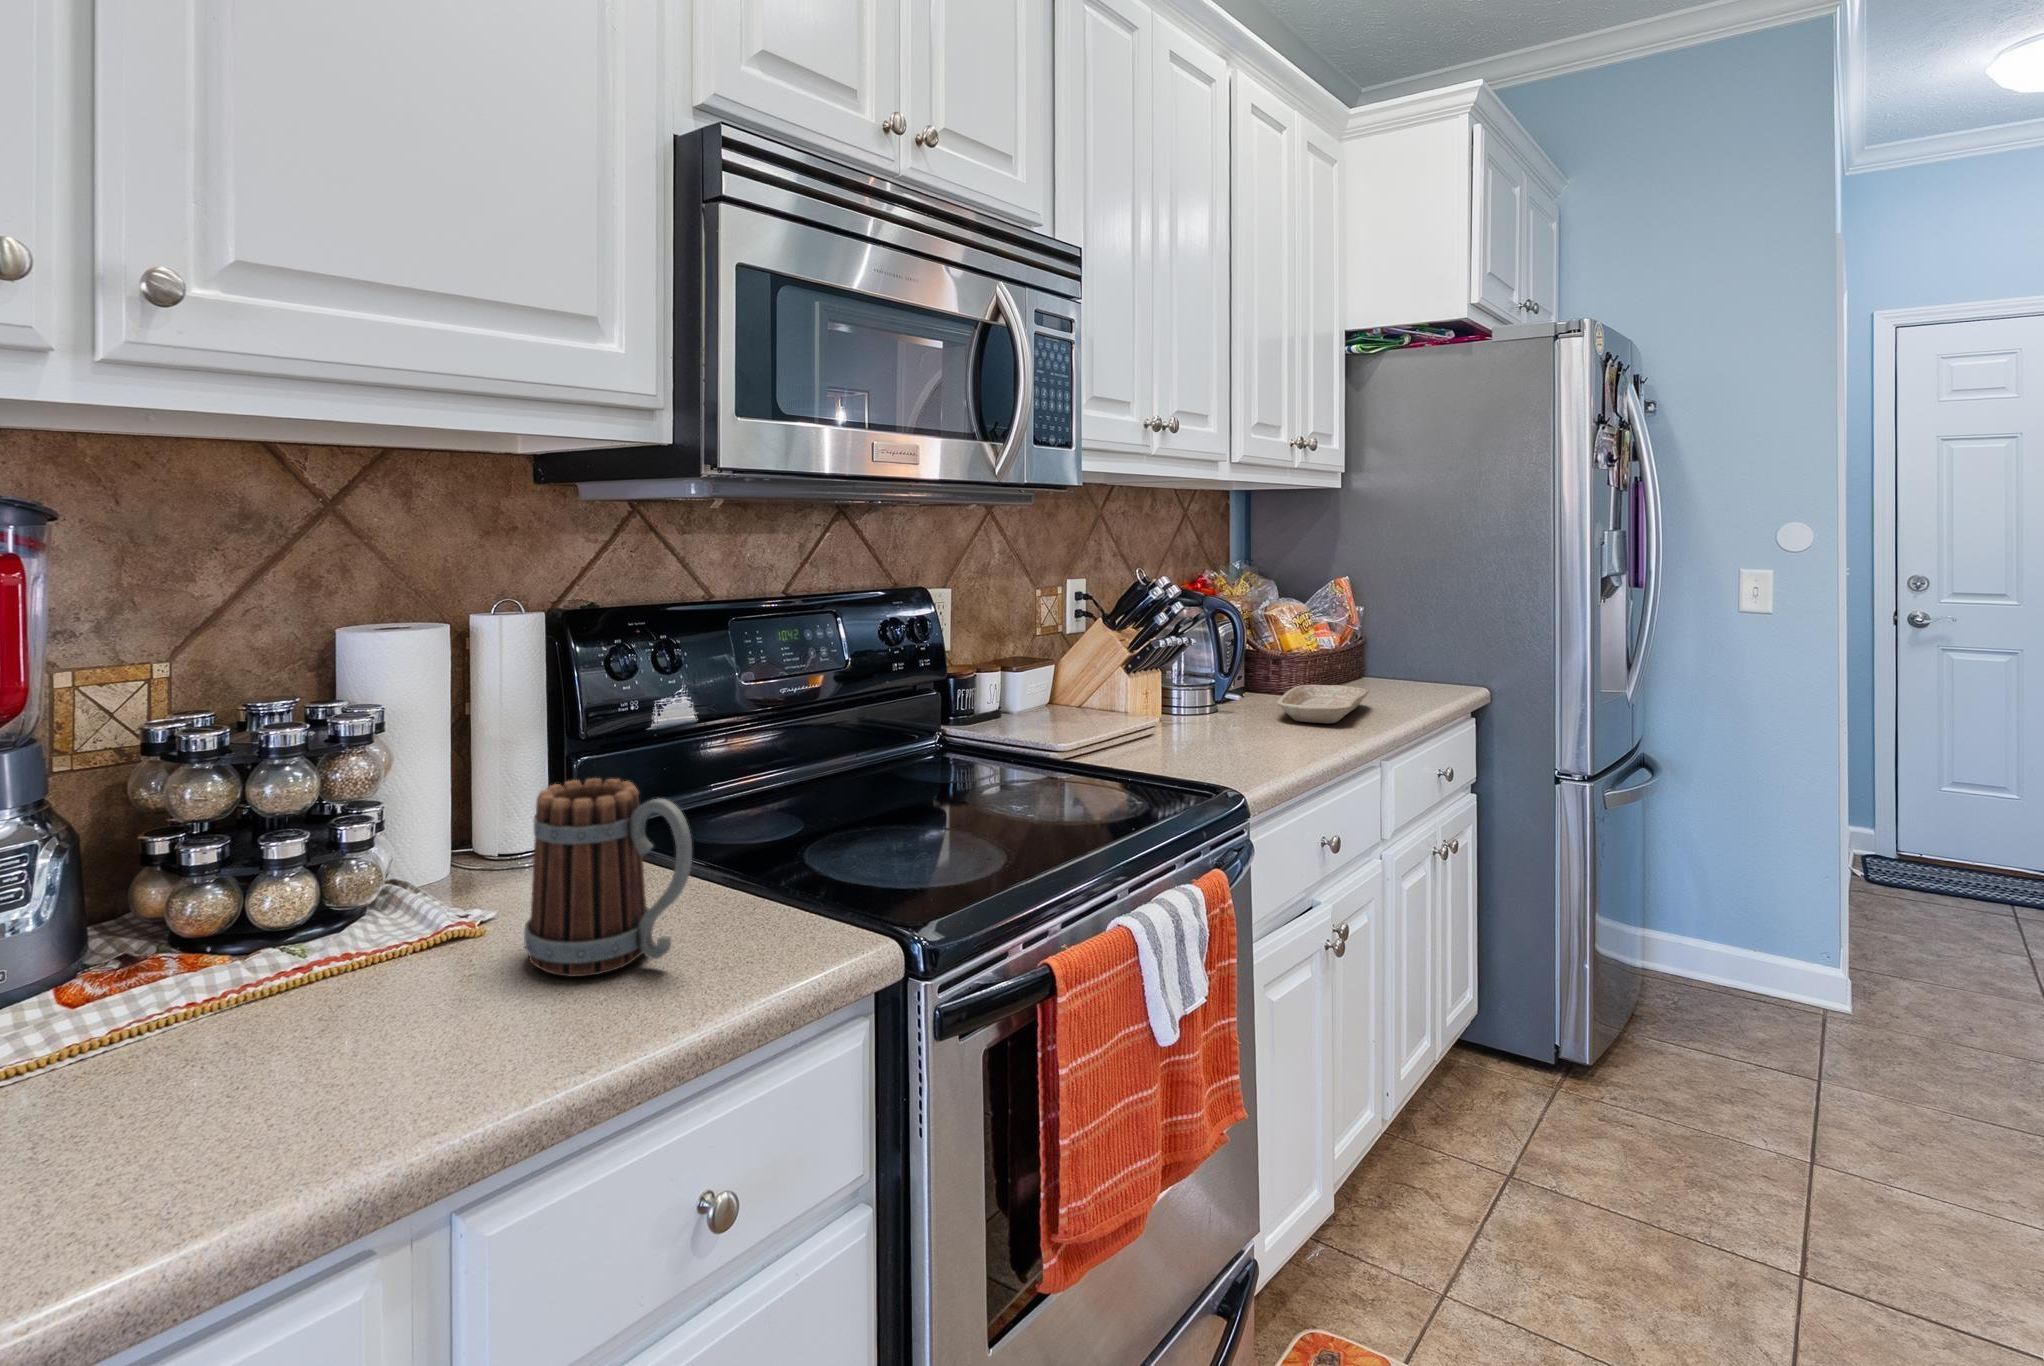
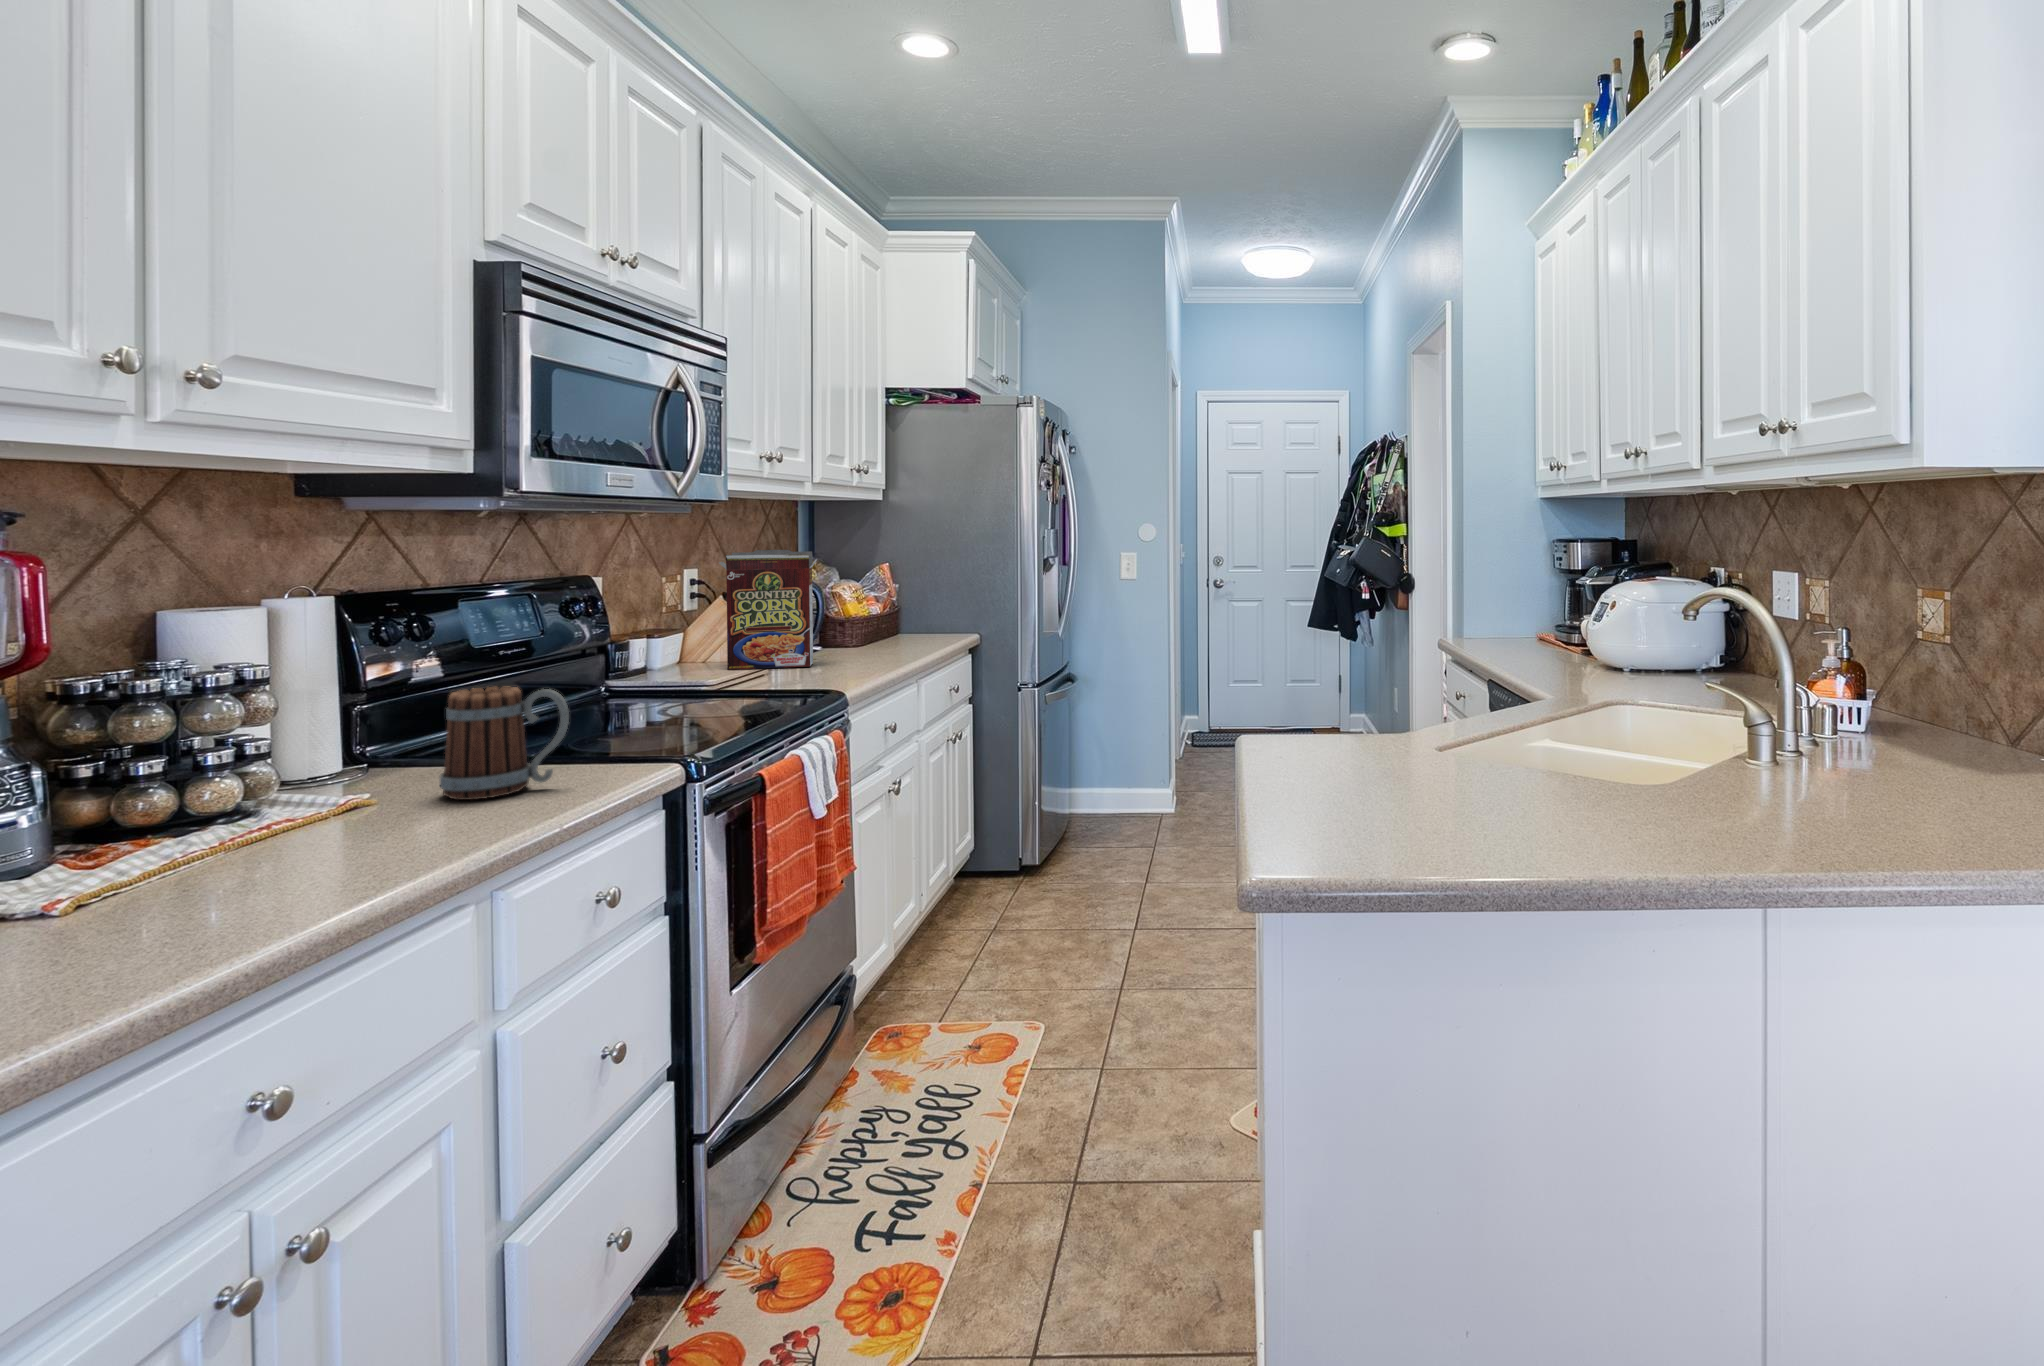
cereal box: none [1097,556,1229,726] -> present [719,550,817,670]
tray: present [1277,685,1369,723] -> none [851,637,909,660]

